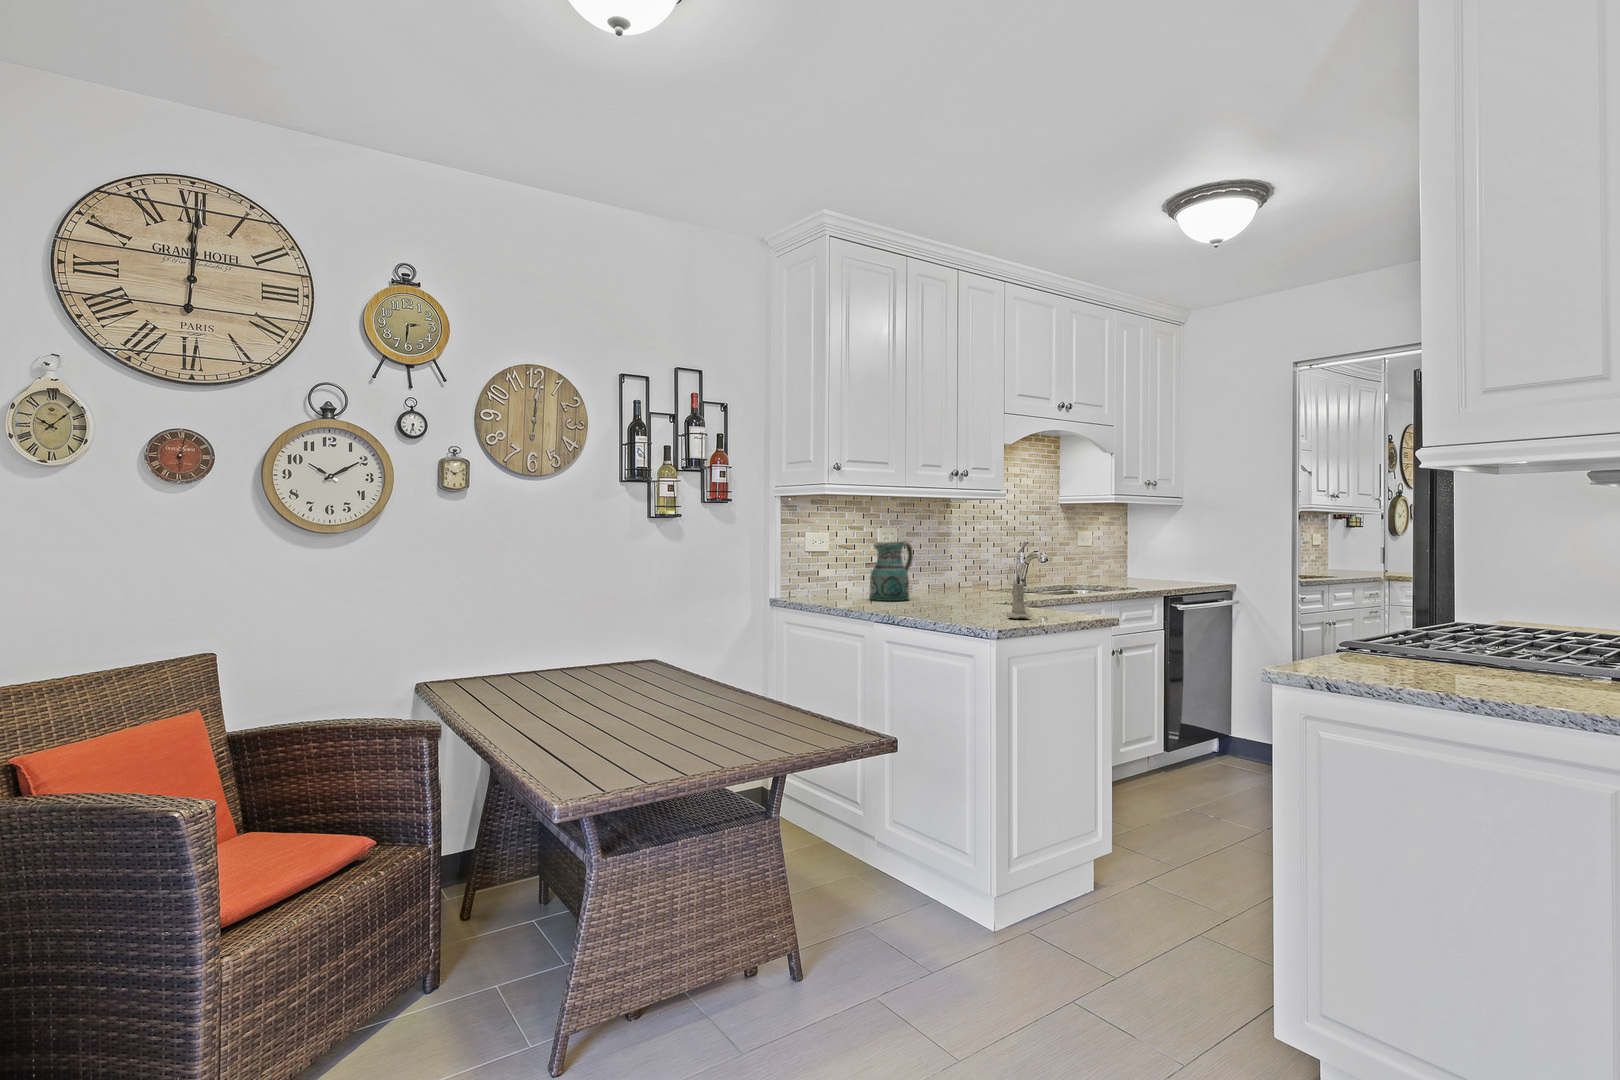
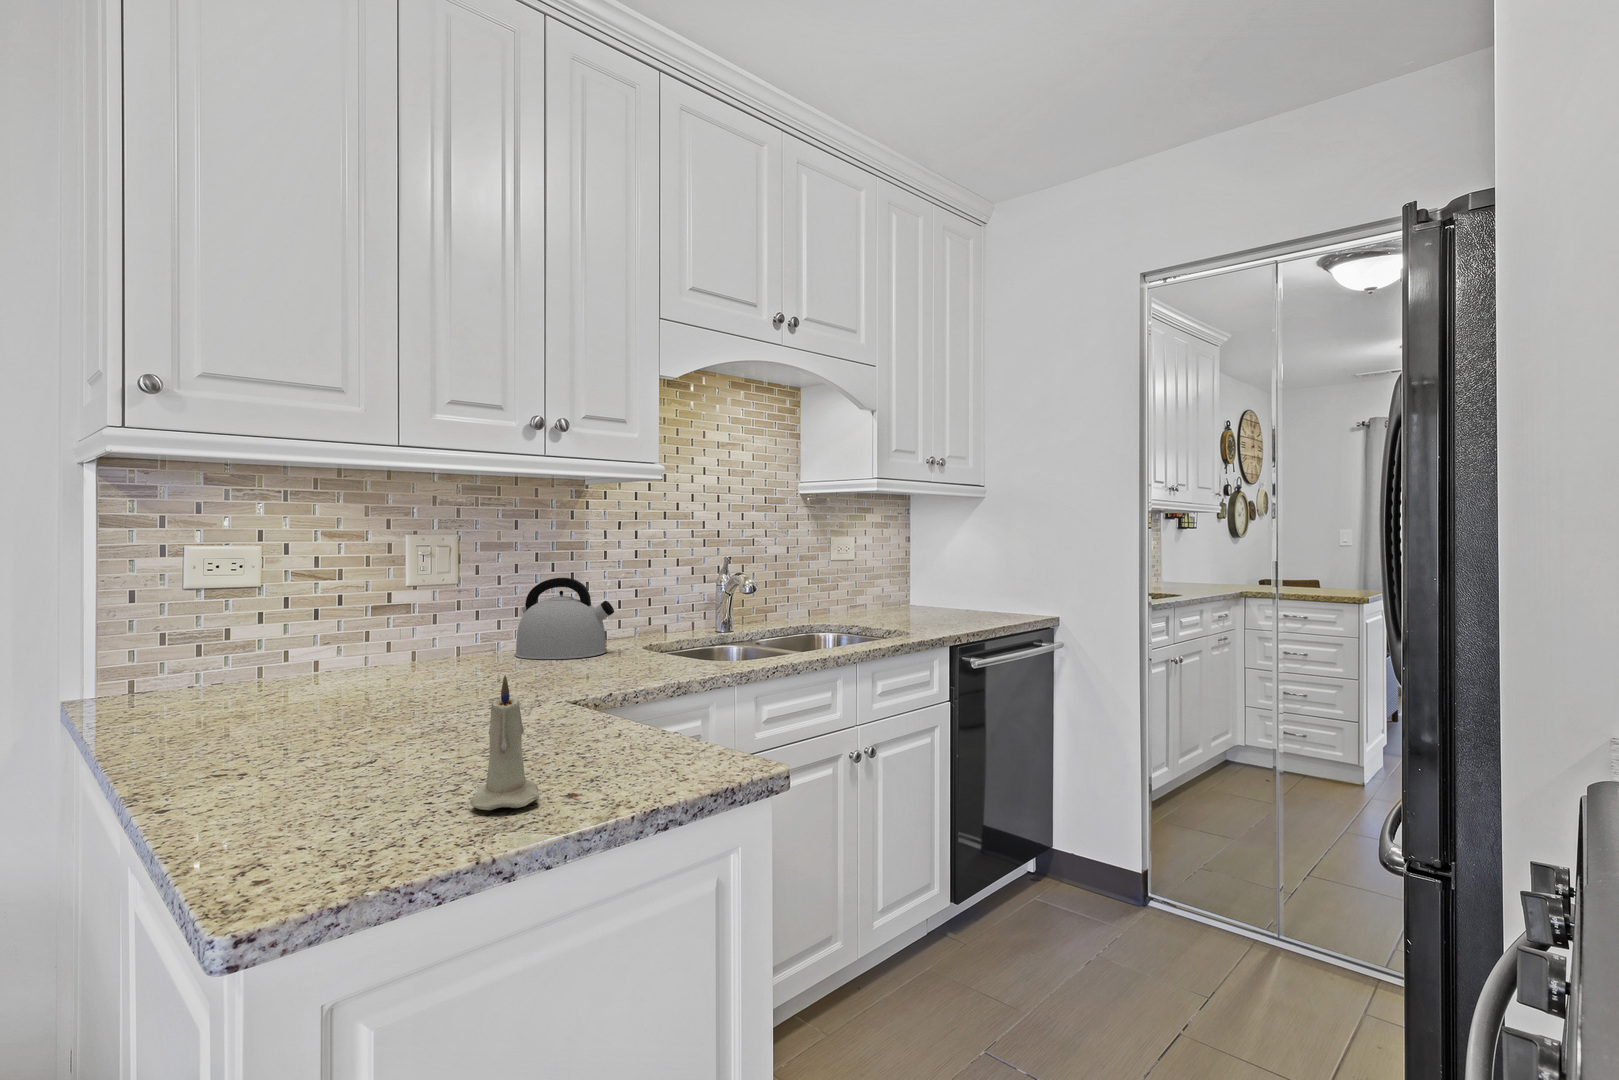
ceramic pitcher: present [869,541,913,601] -> none [326,562,447,699]
kettle: none [921,552,973,593] -> present [515,578,614,659]

